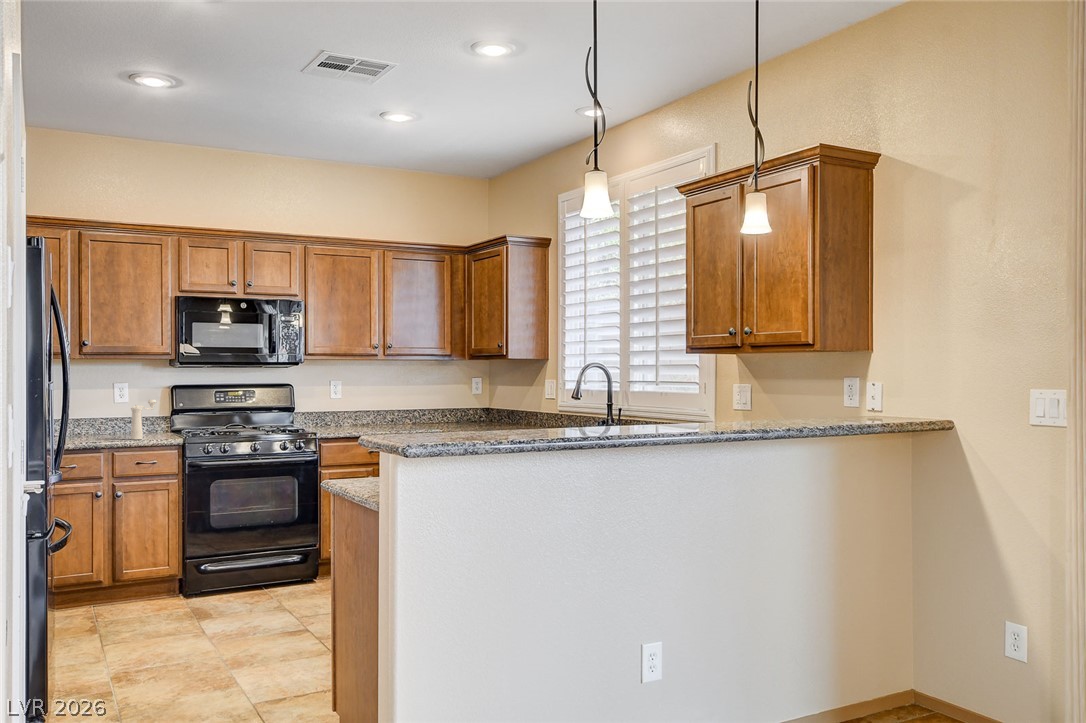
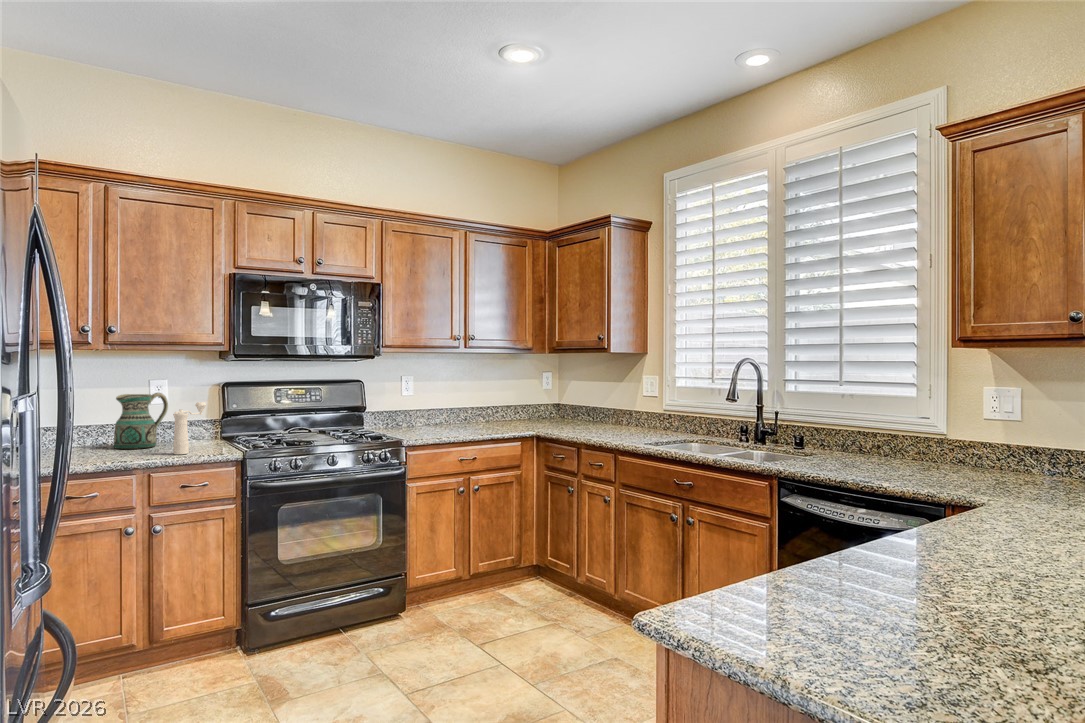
ceramic pitcher: none [87,393,128,436] -> present [114,393,168,449]

